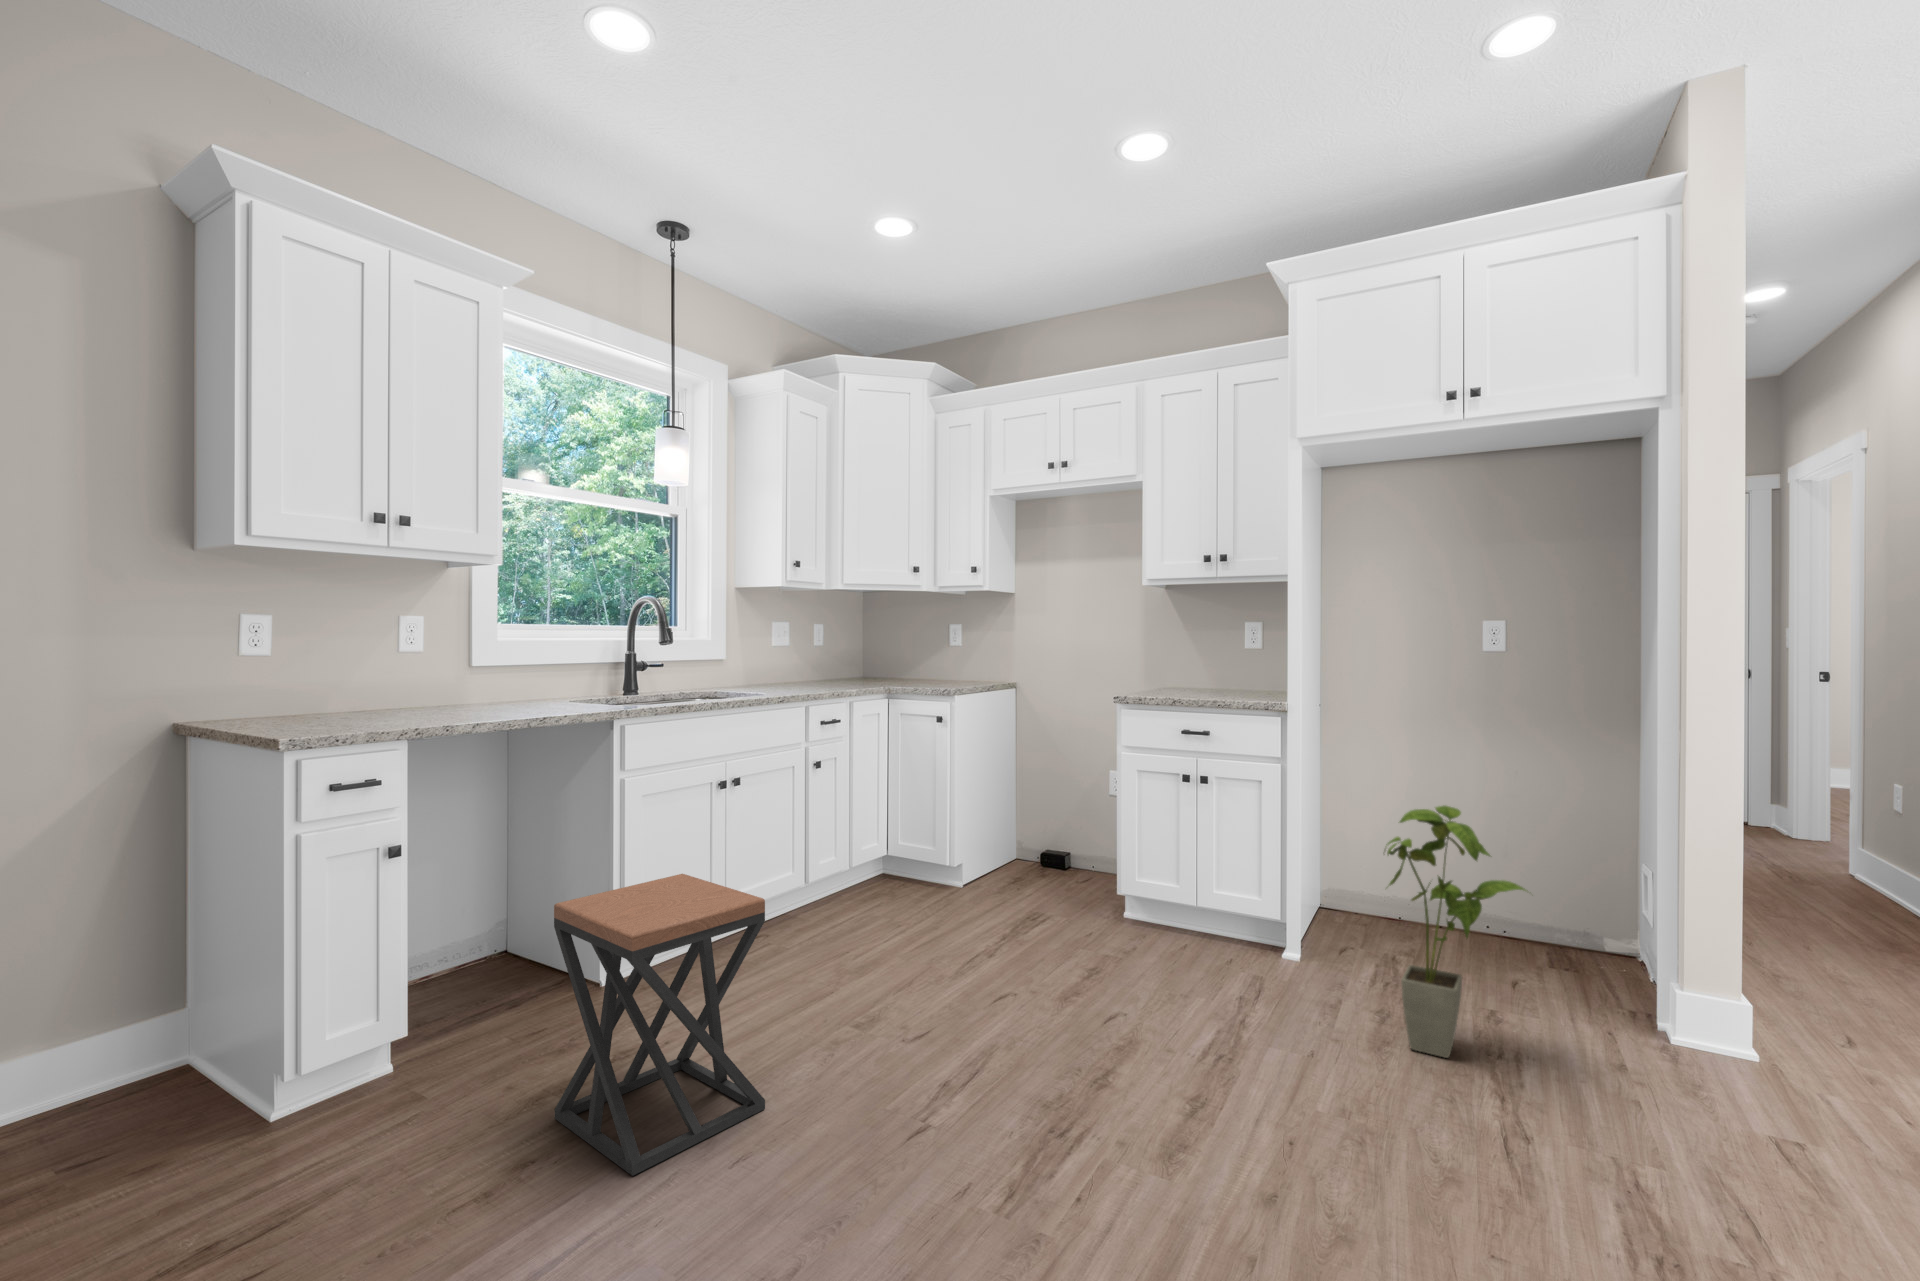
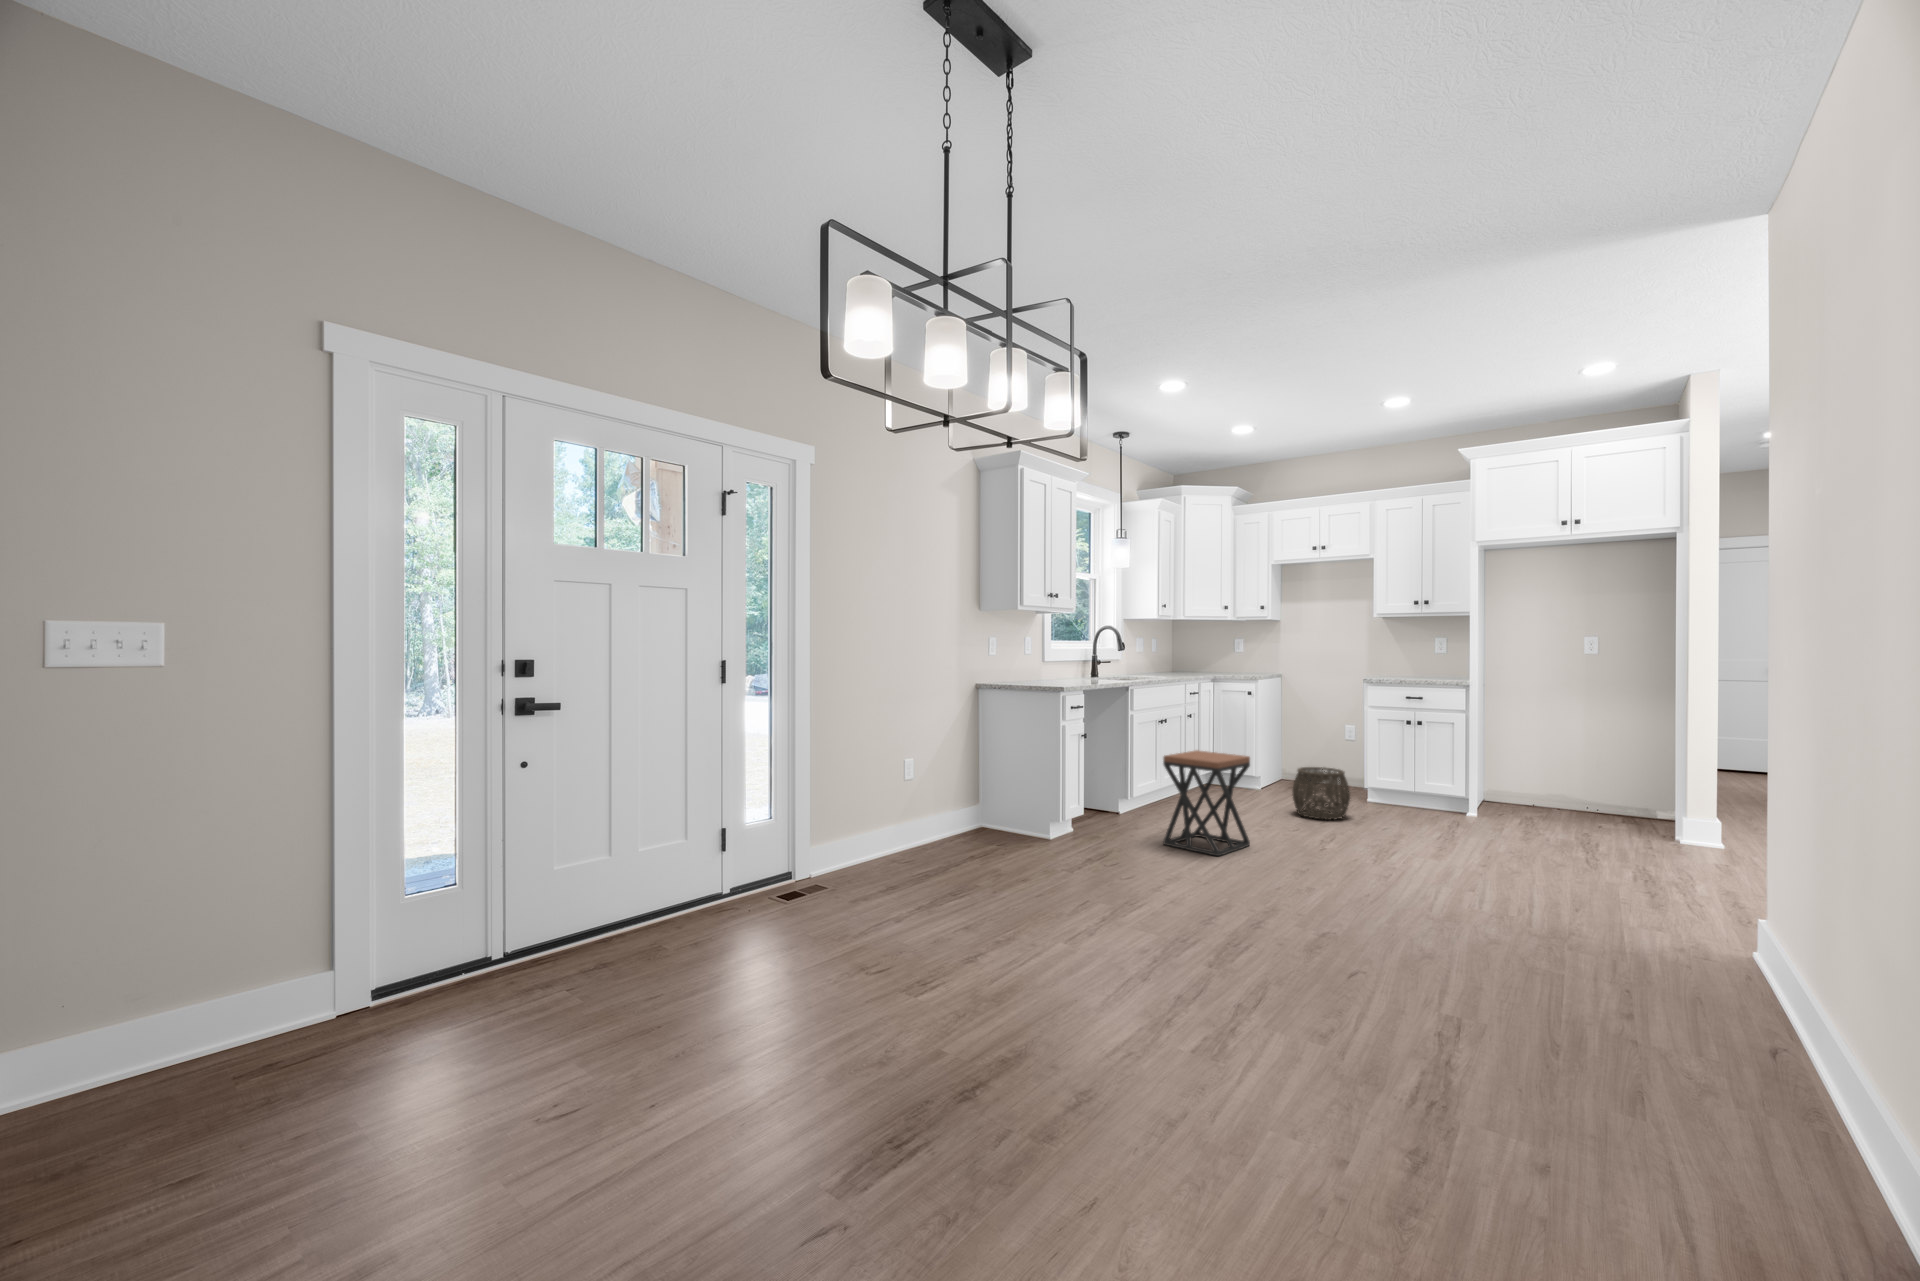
house plant: present [1387,805,1526,1058] -> none [1530,726,1609,846]
woven basket: none [957,869,1063,984] -> present [1292,767,1350,820]

